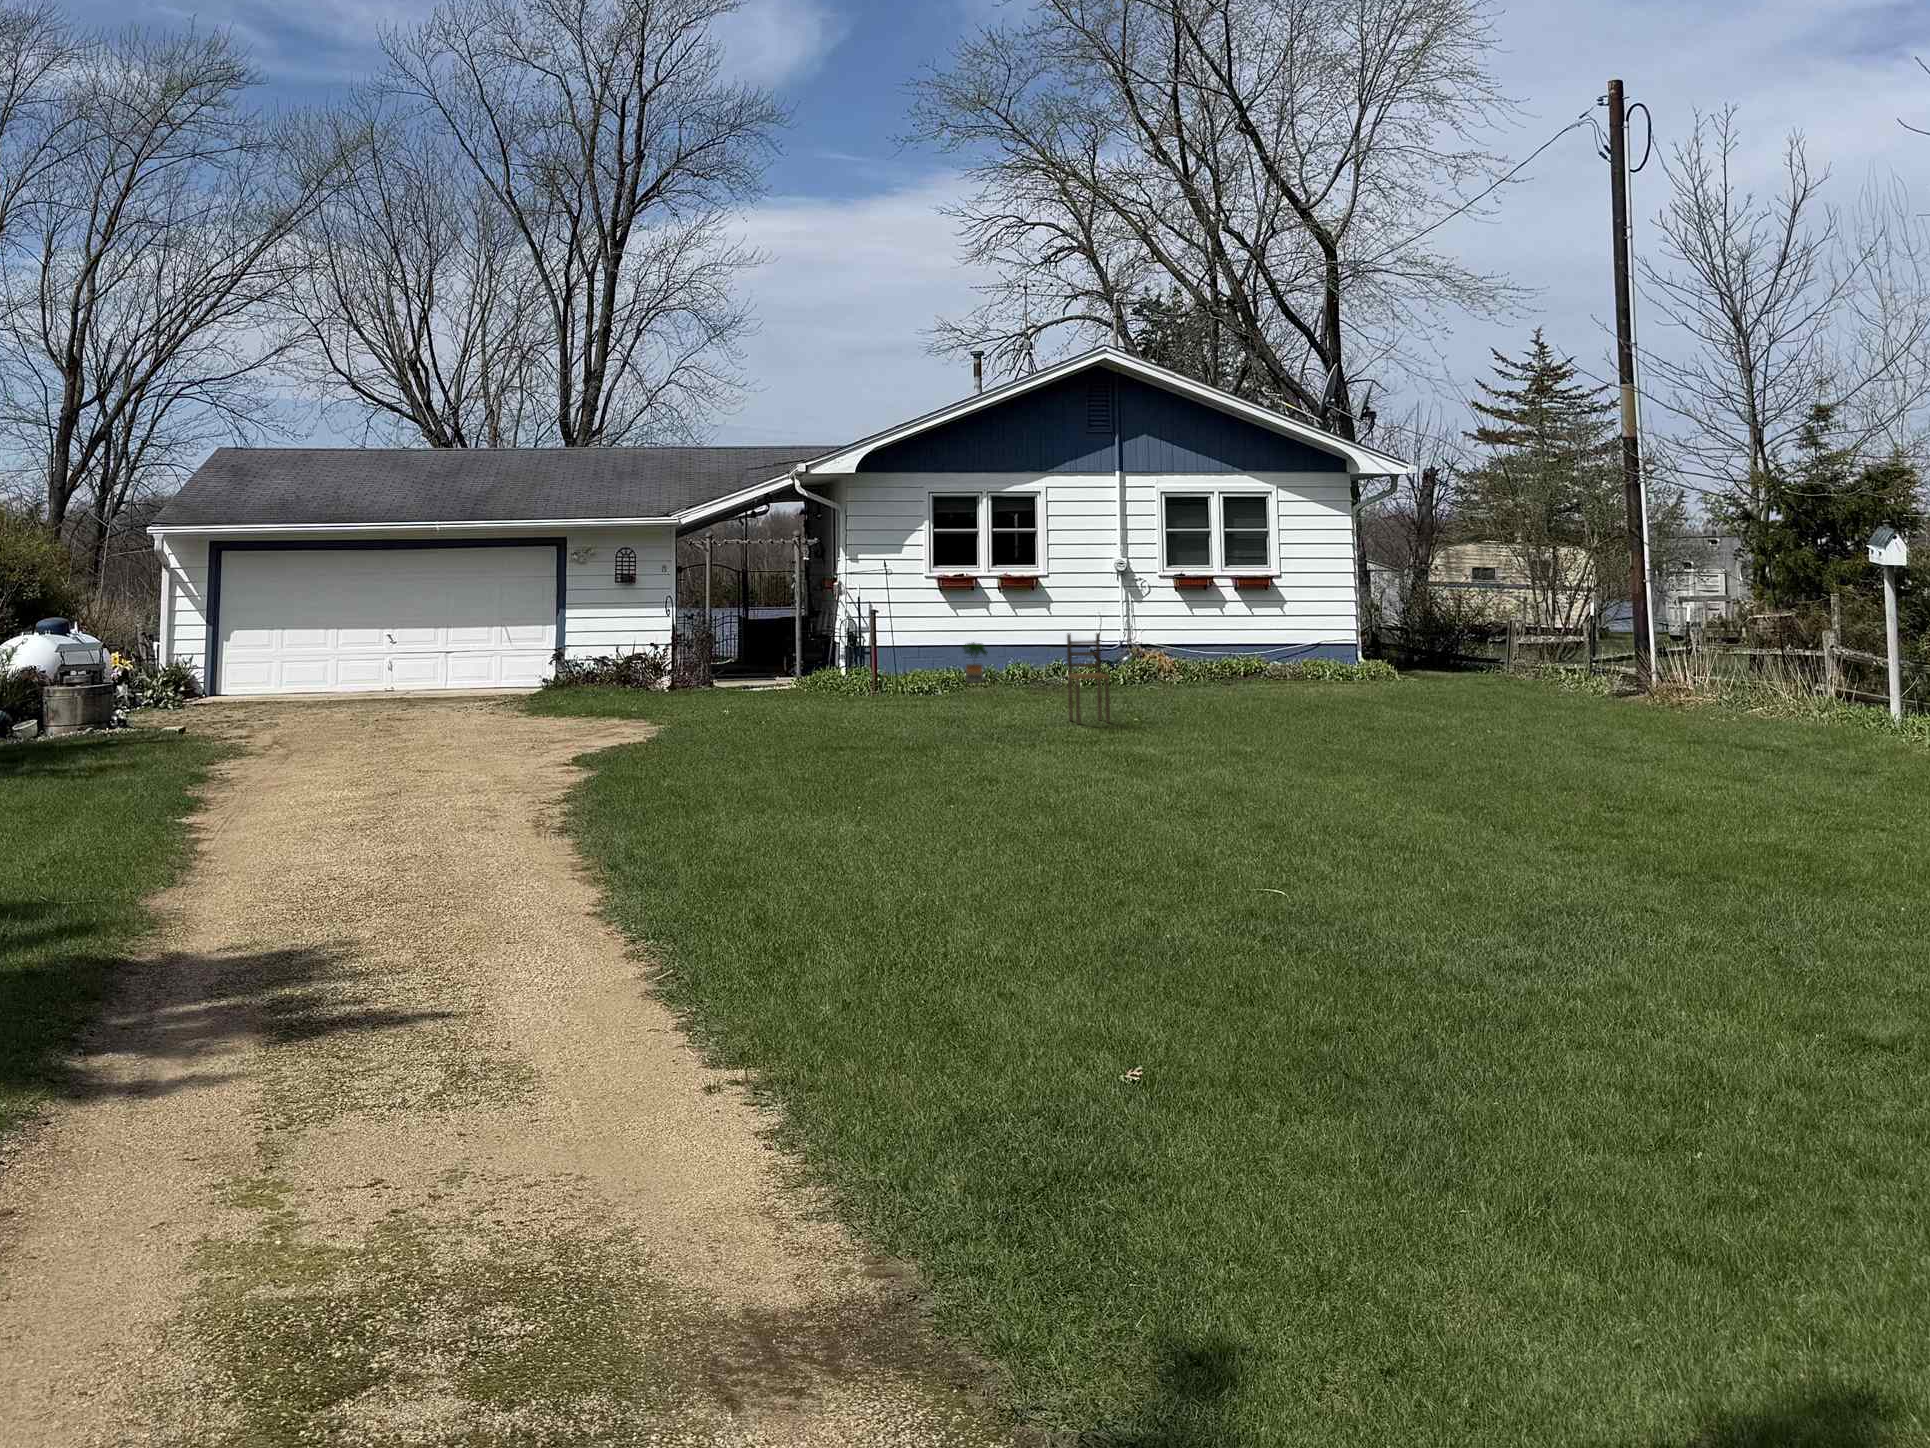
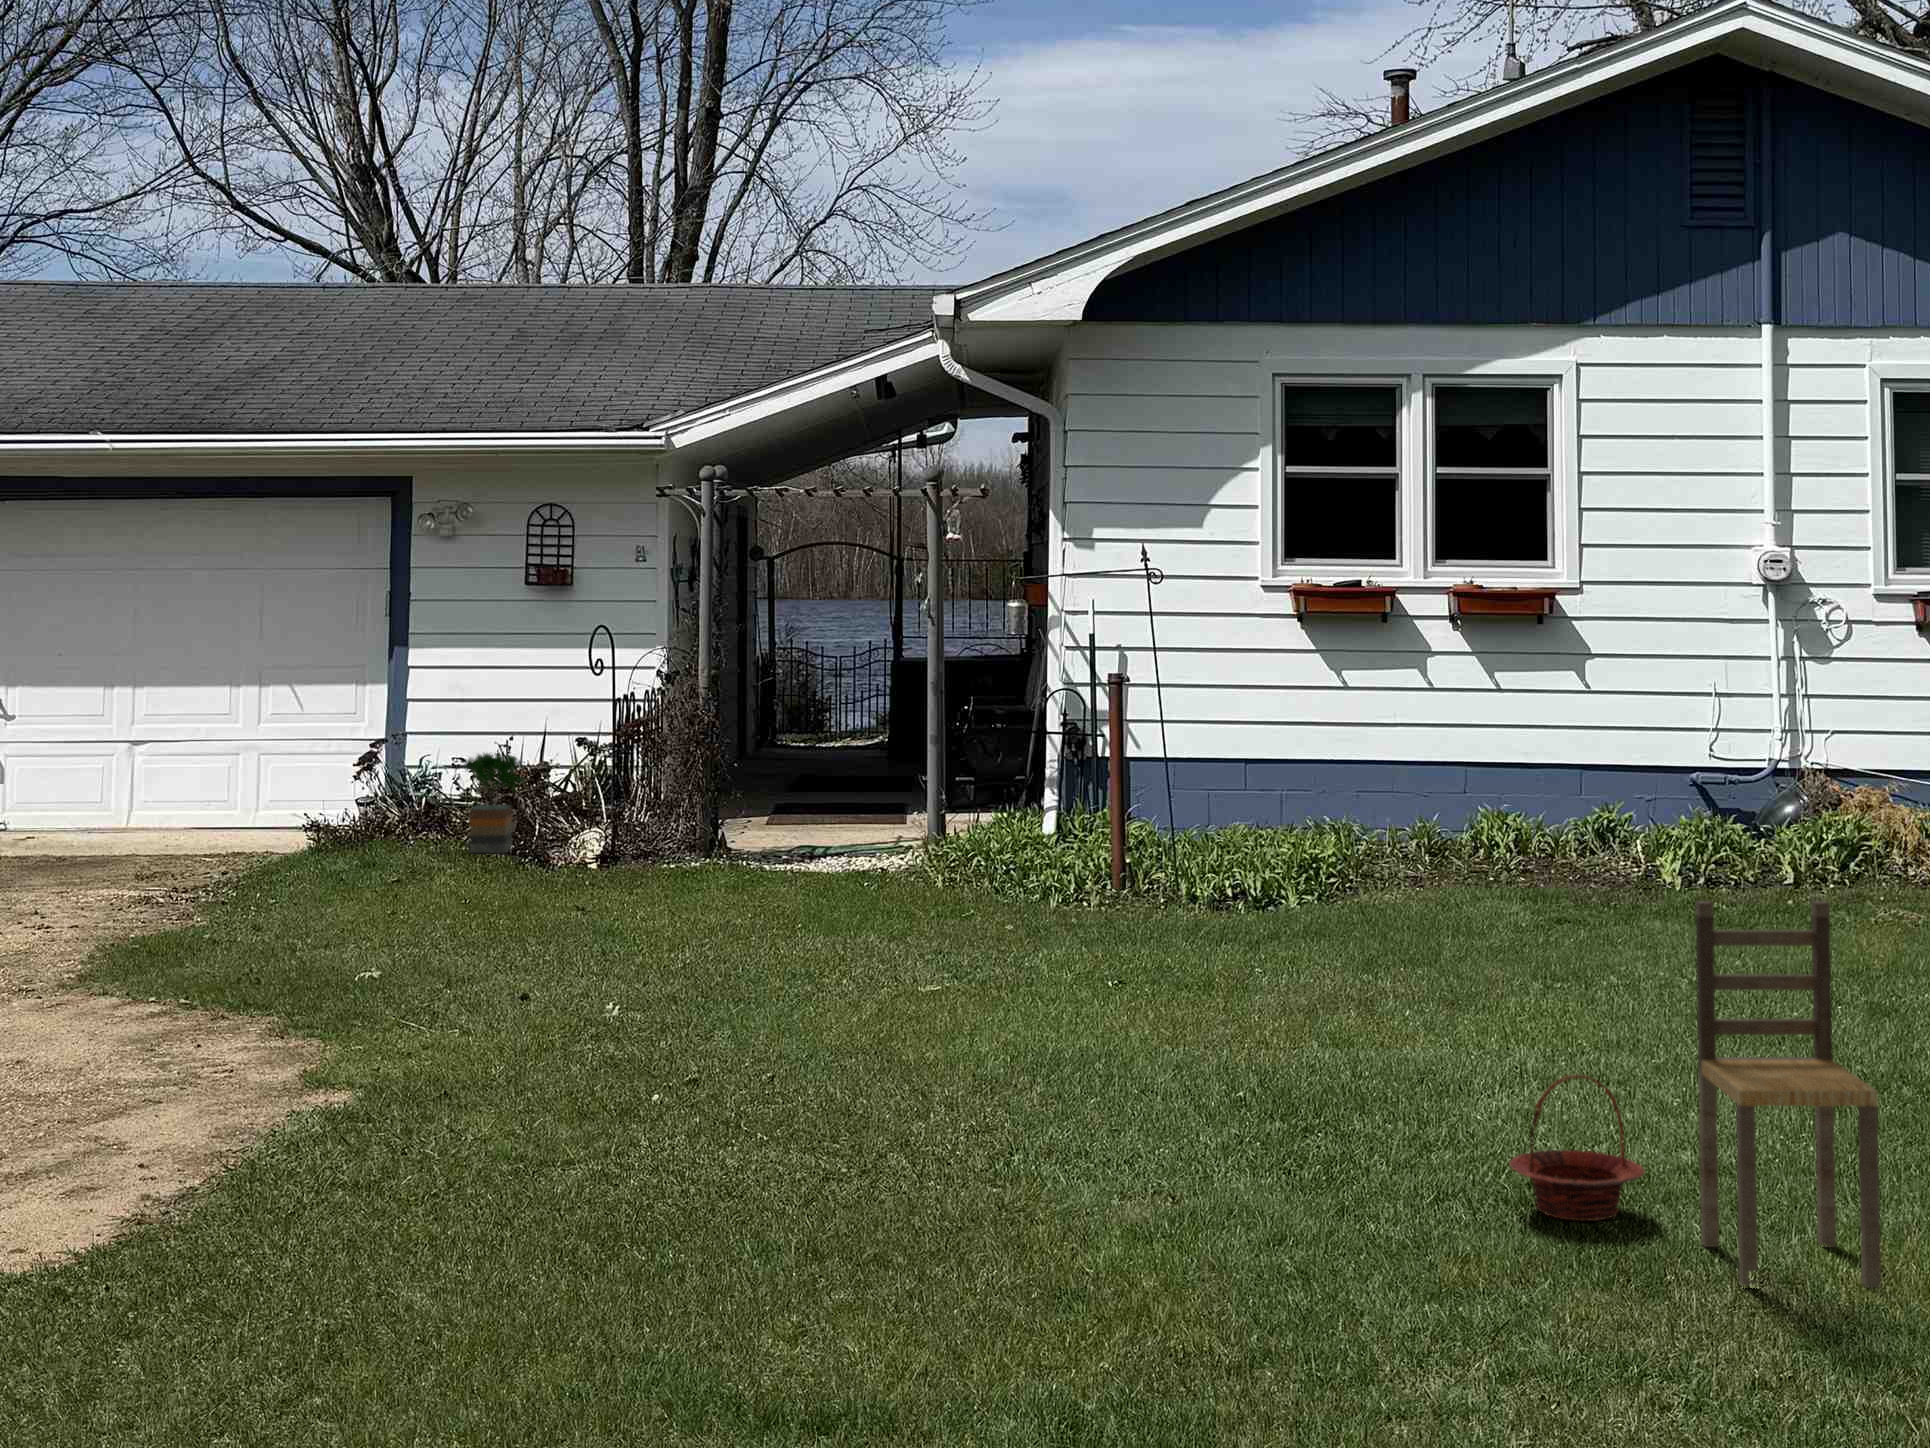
potted tree: present [963,642,988,683] -> present [464,753,524,853]
basket: none [1021,684,1056,720] -> present [1509,1075,1645,1221]

